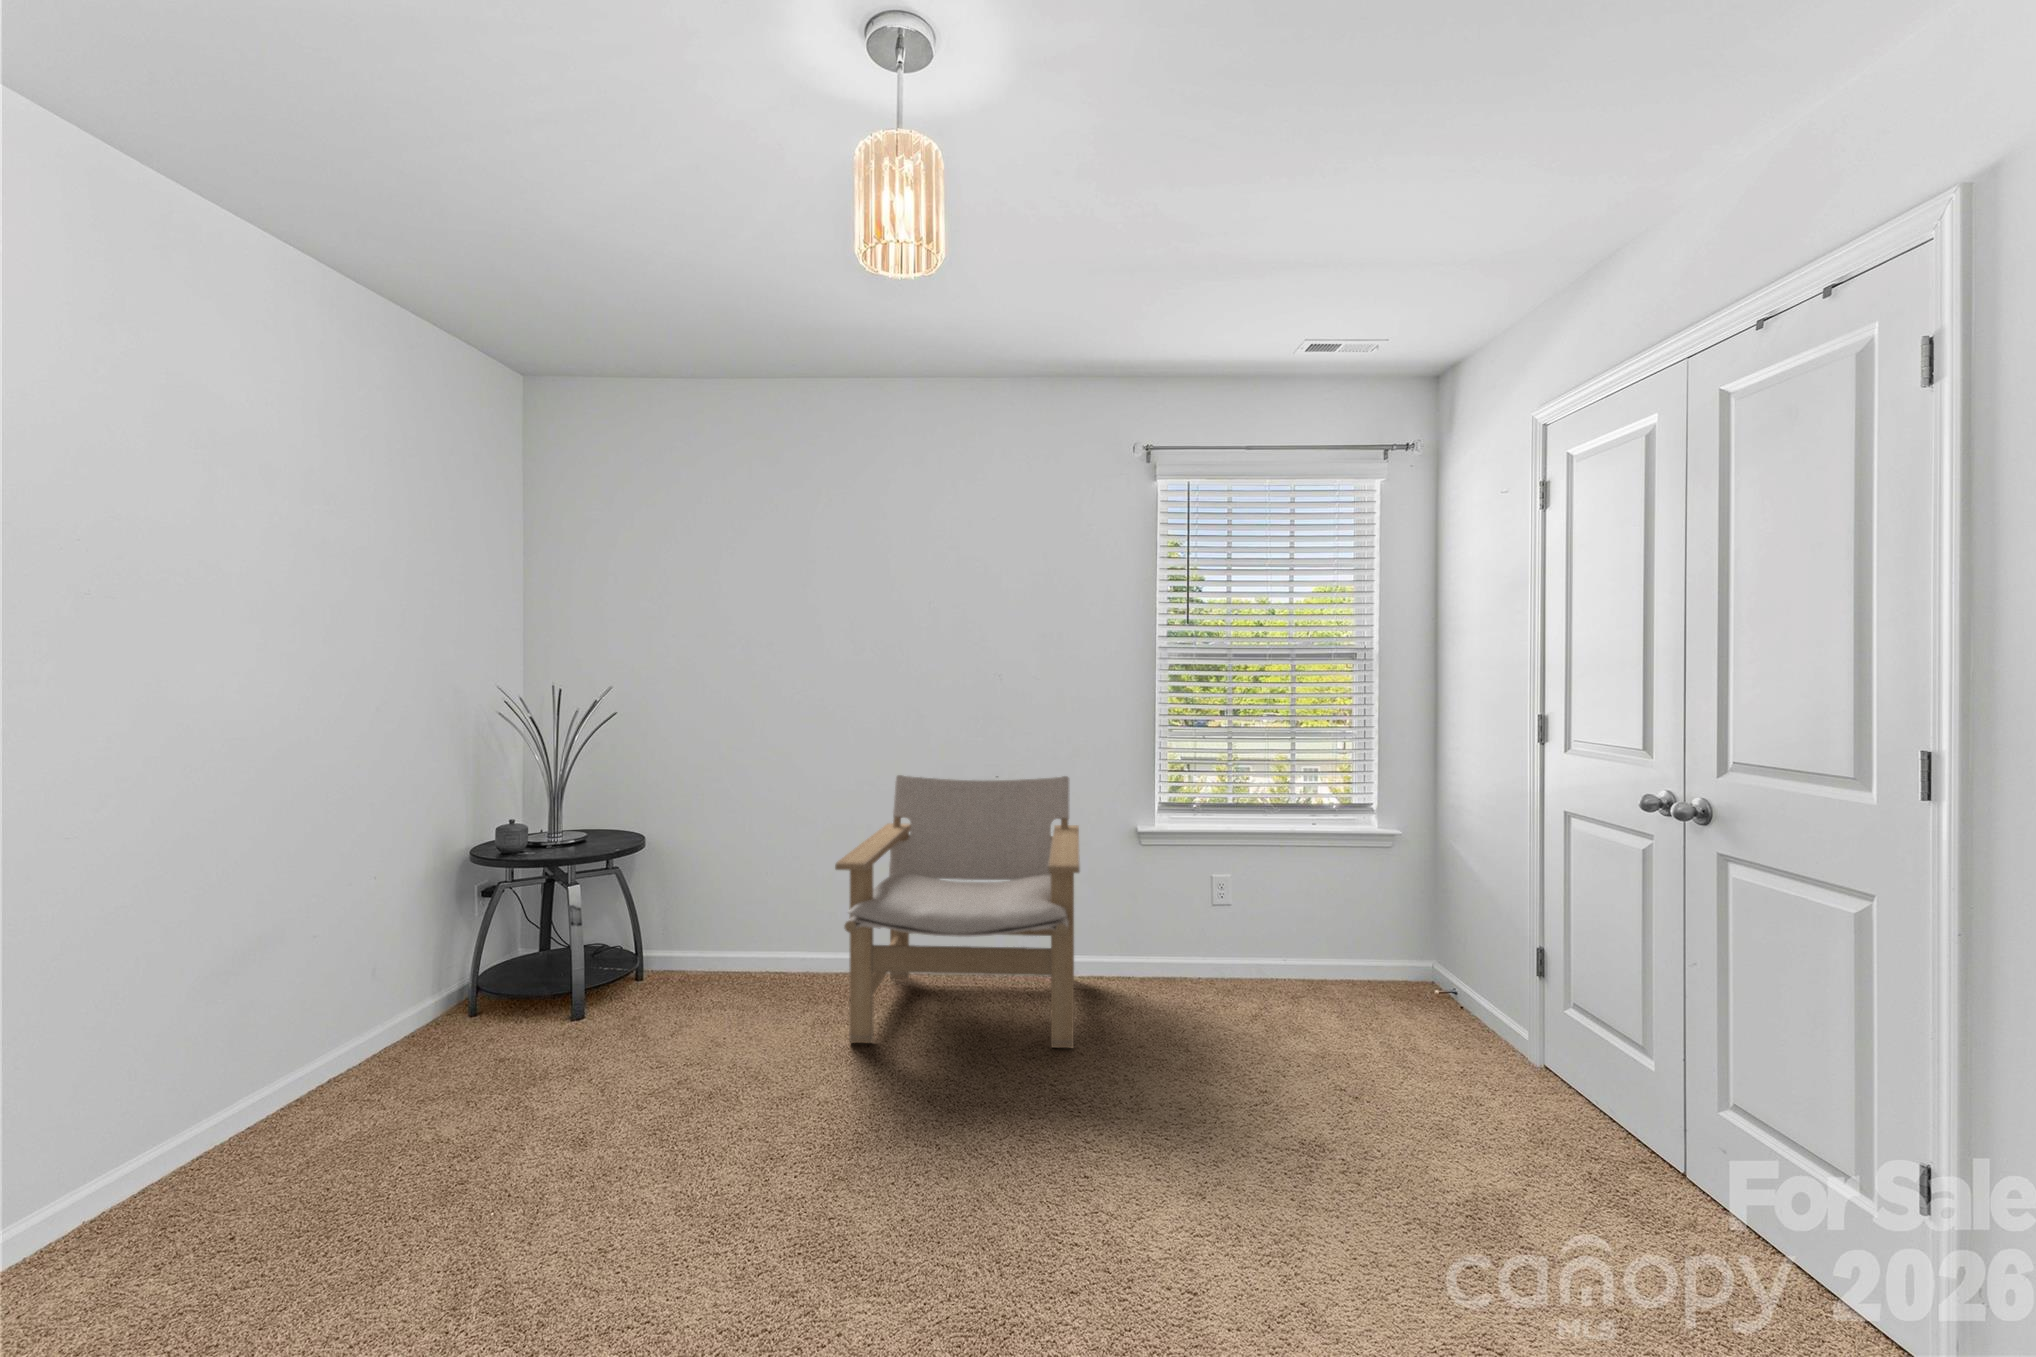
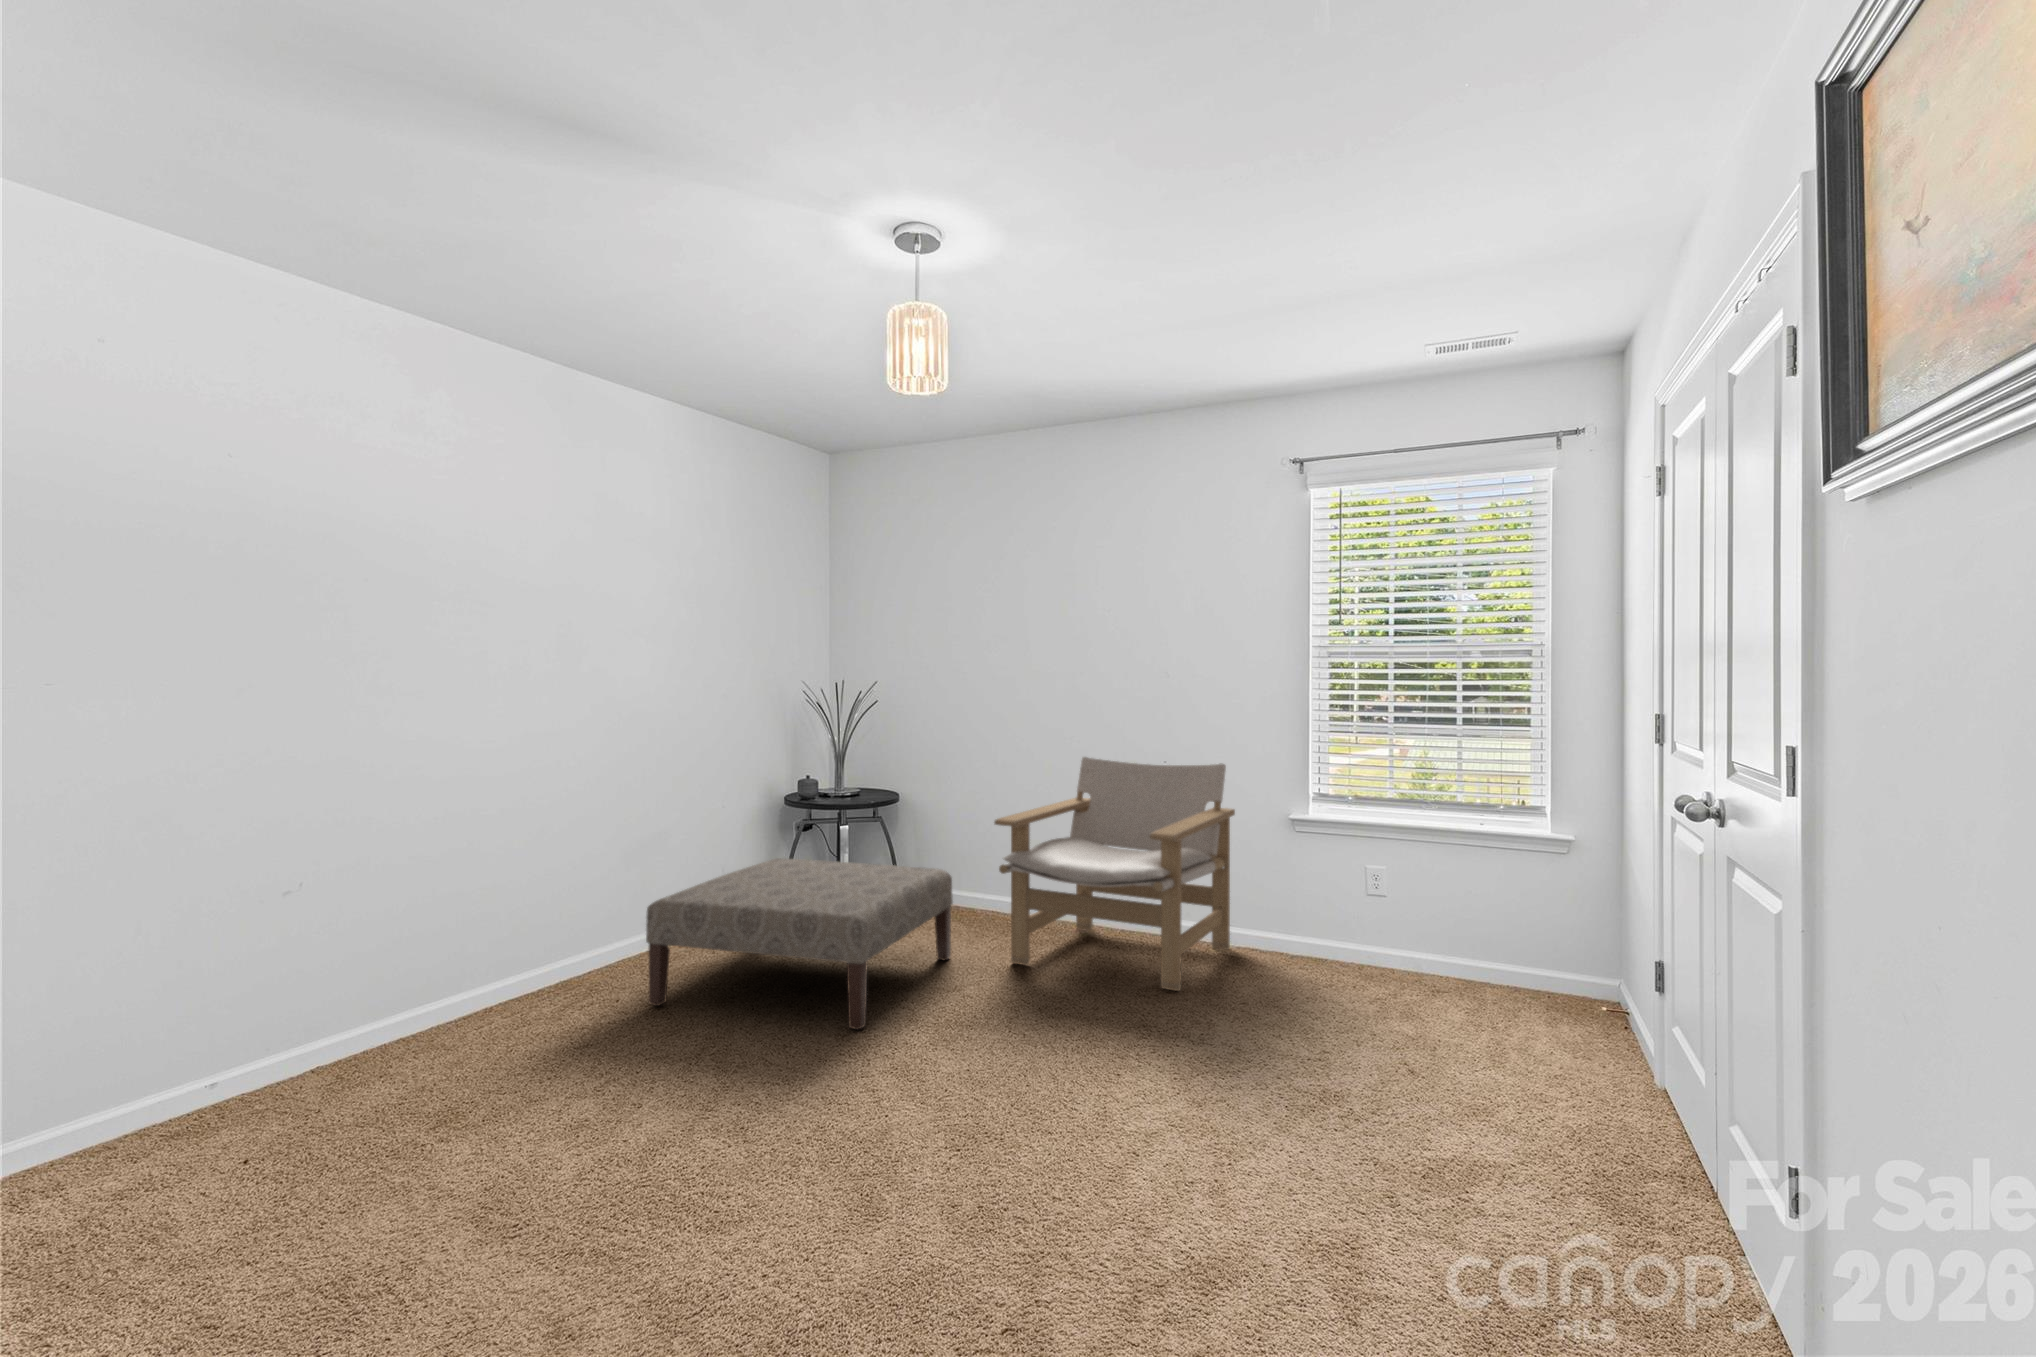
ottoman: none [288,934,767,1243] -> present [646,858,953,1030]

